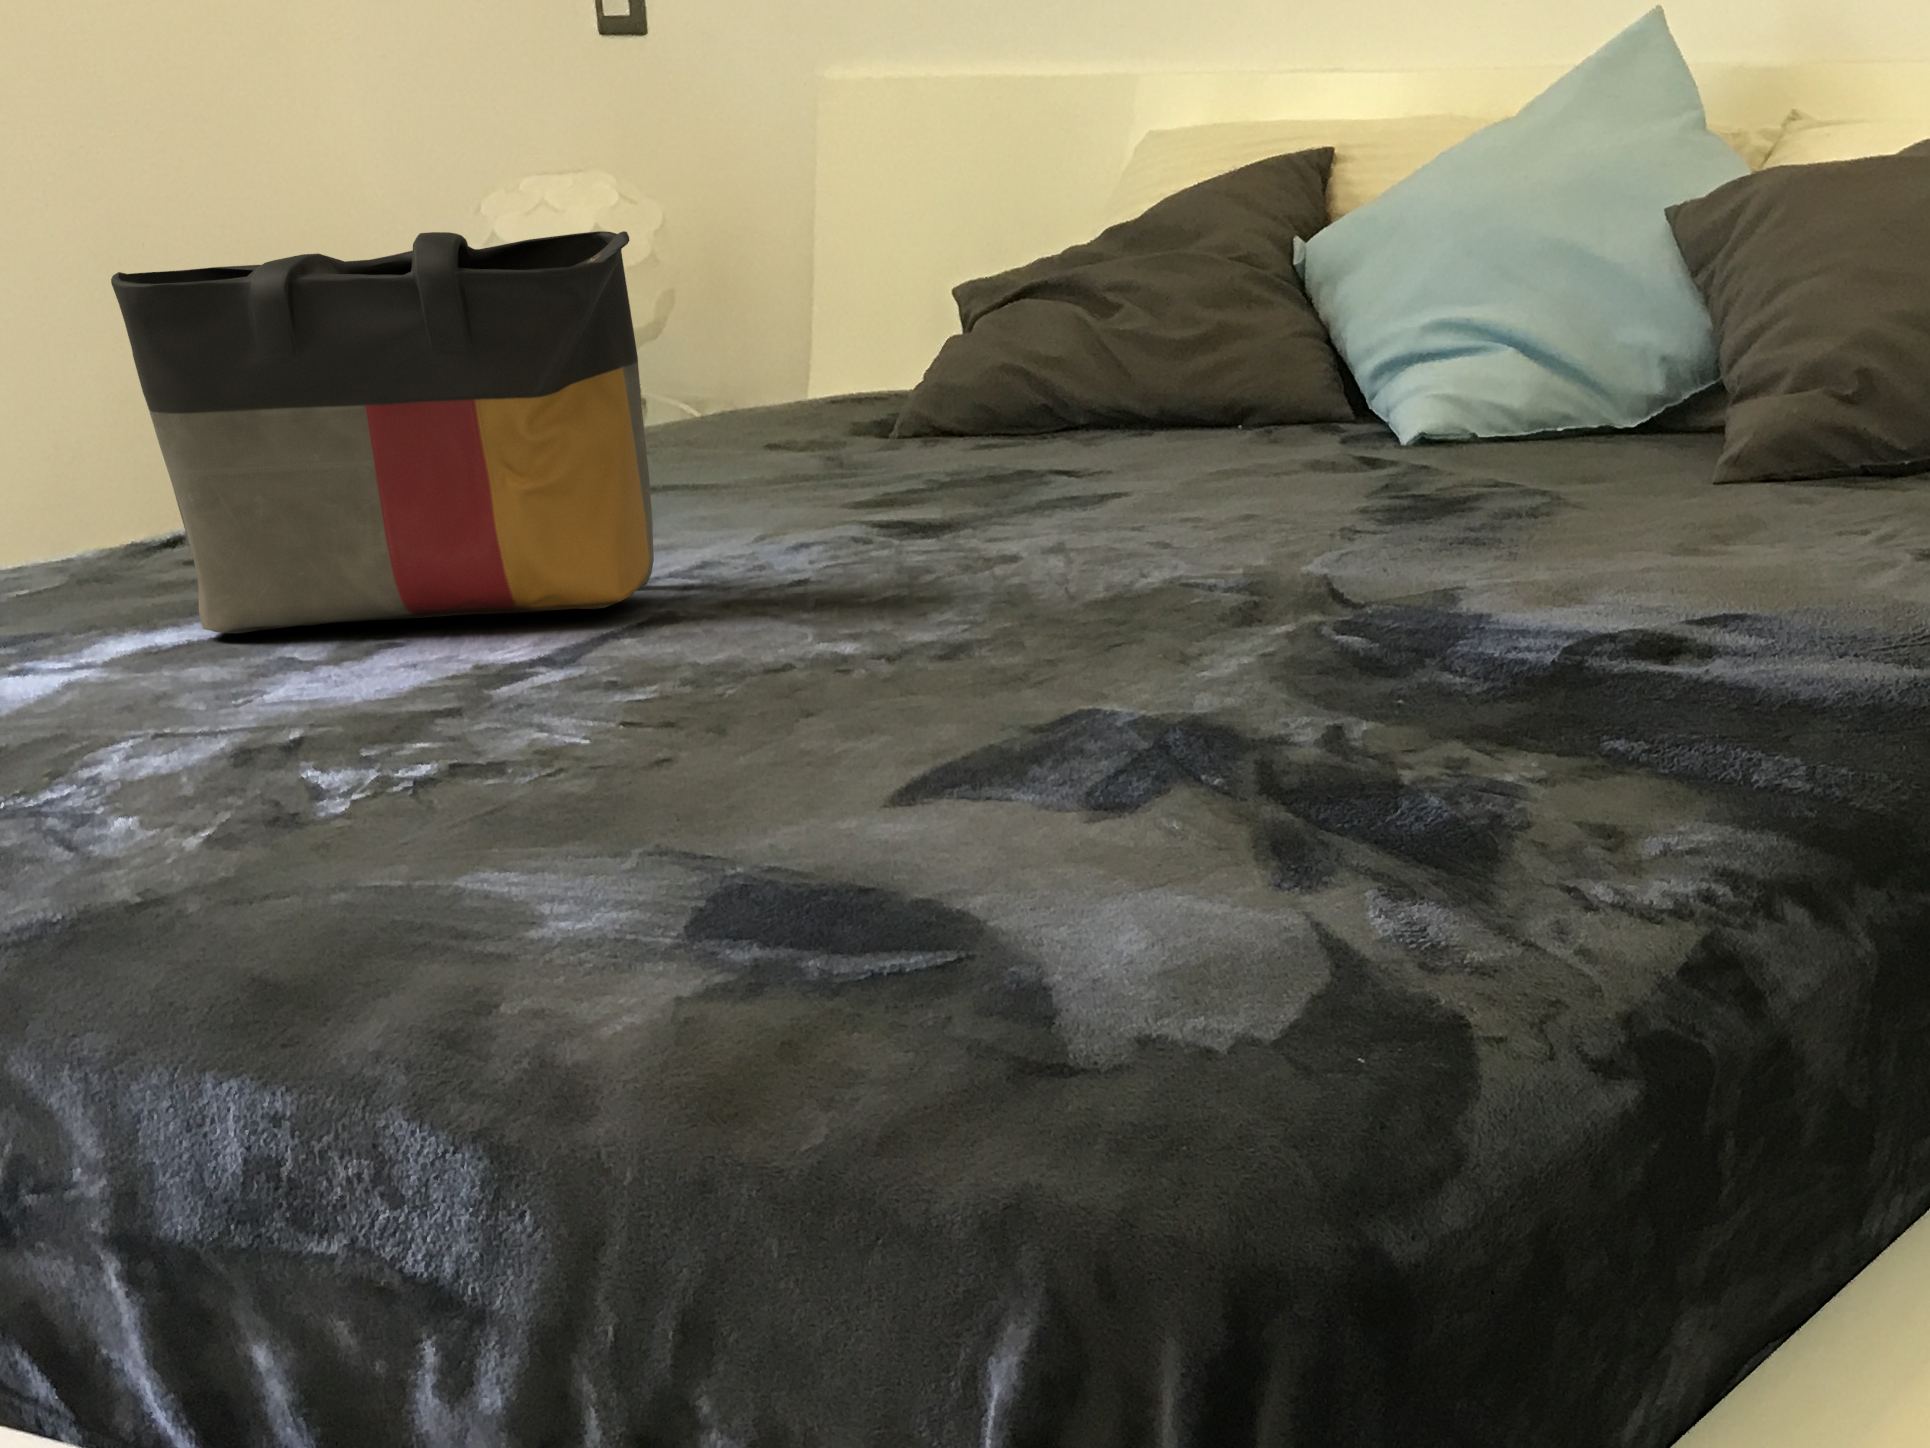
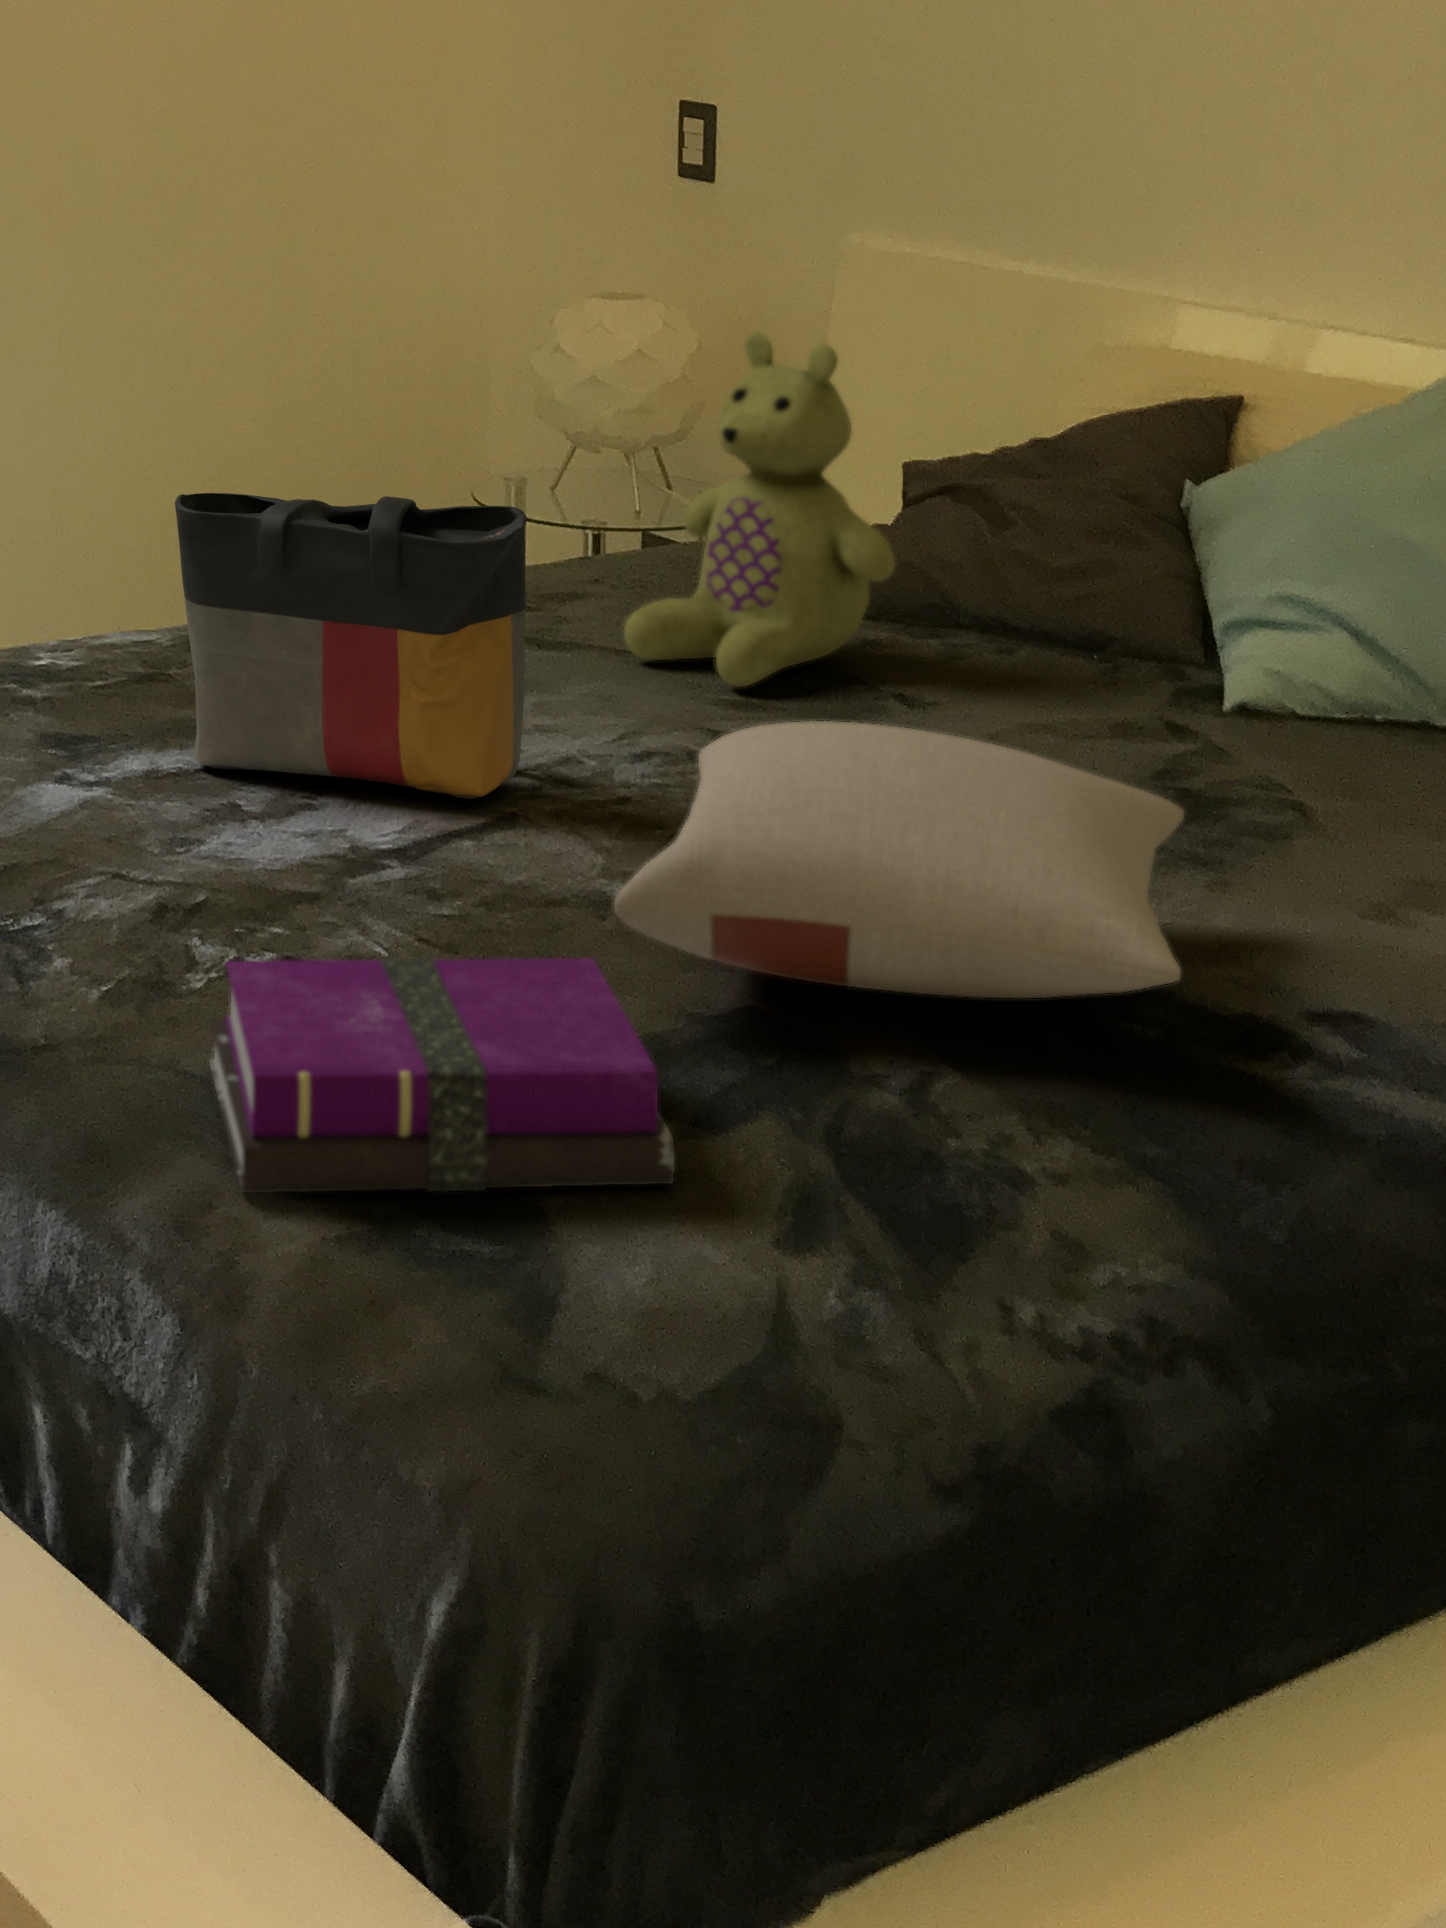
stuffed bear: none [707,70,1027,491] -> present [624,332,895,687]
pillow: none [904,383,1598,675] -> present [614,721,1184,998]
notebook: none [394,653,1104,979] -> present [209,957,675,1193]

